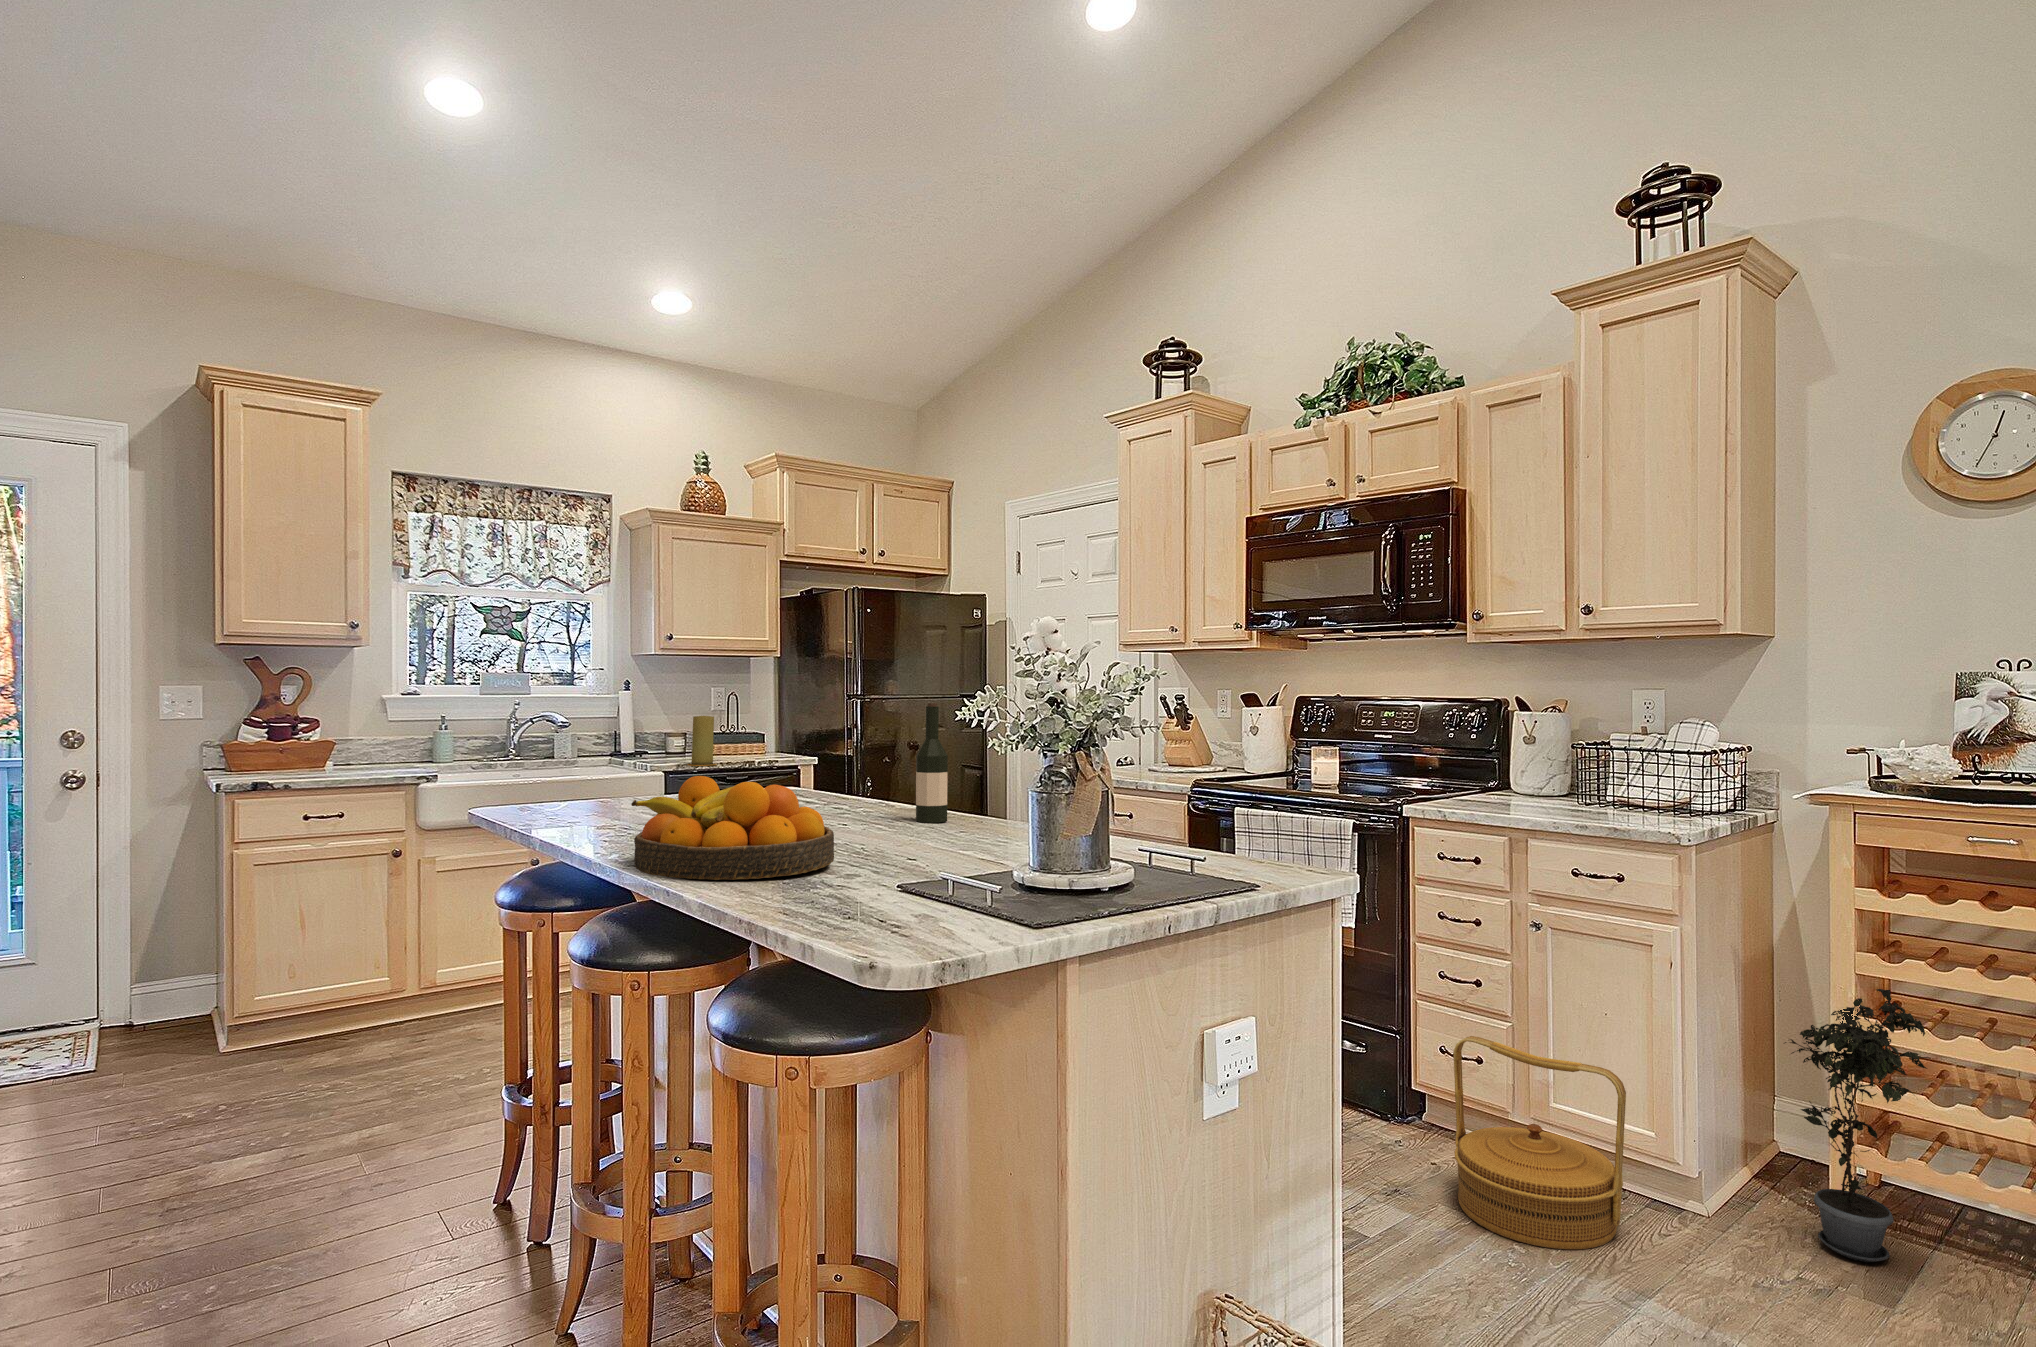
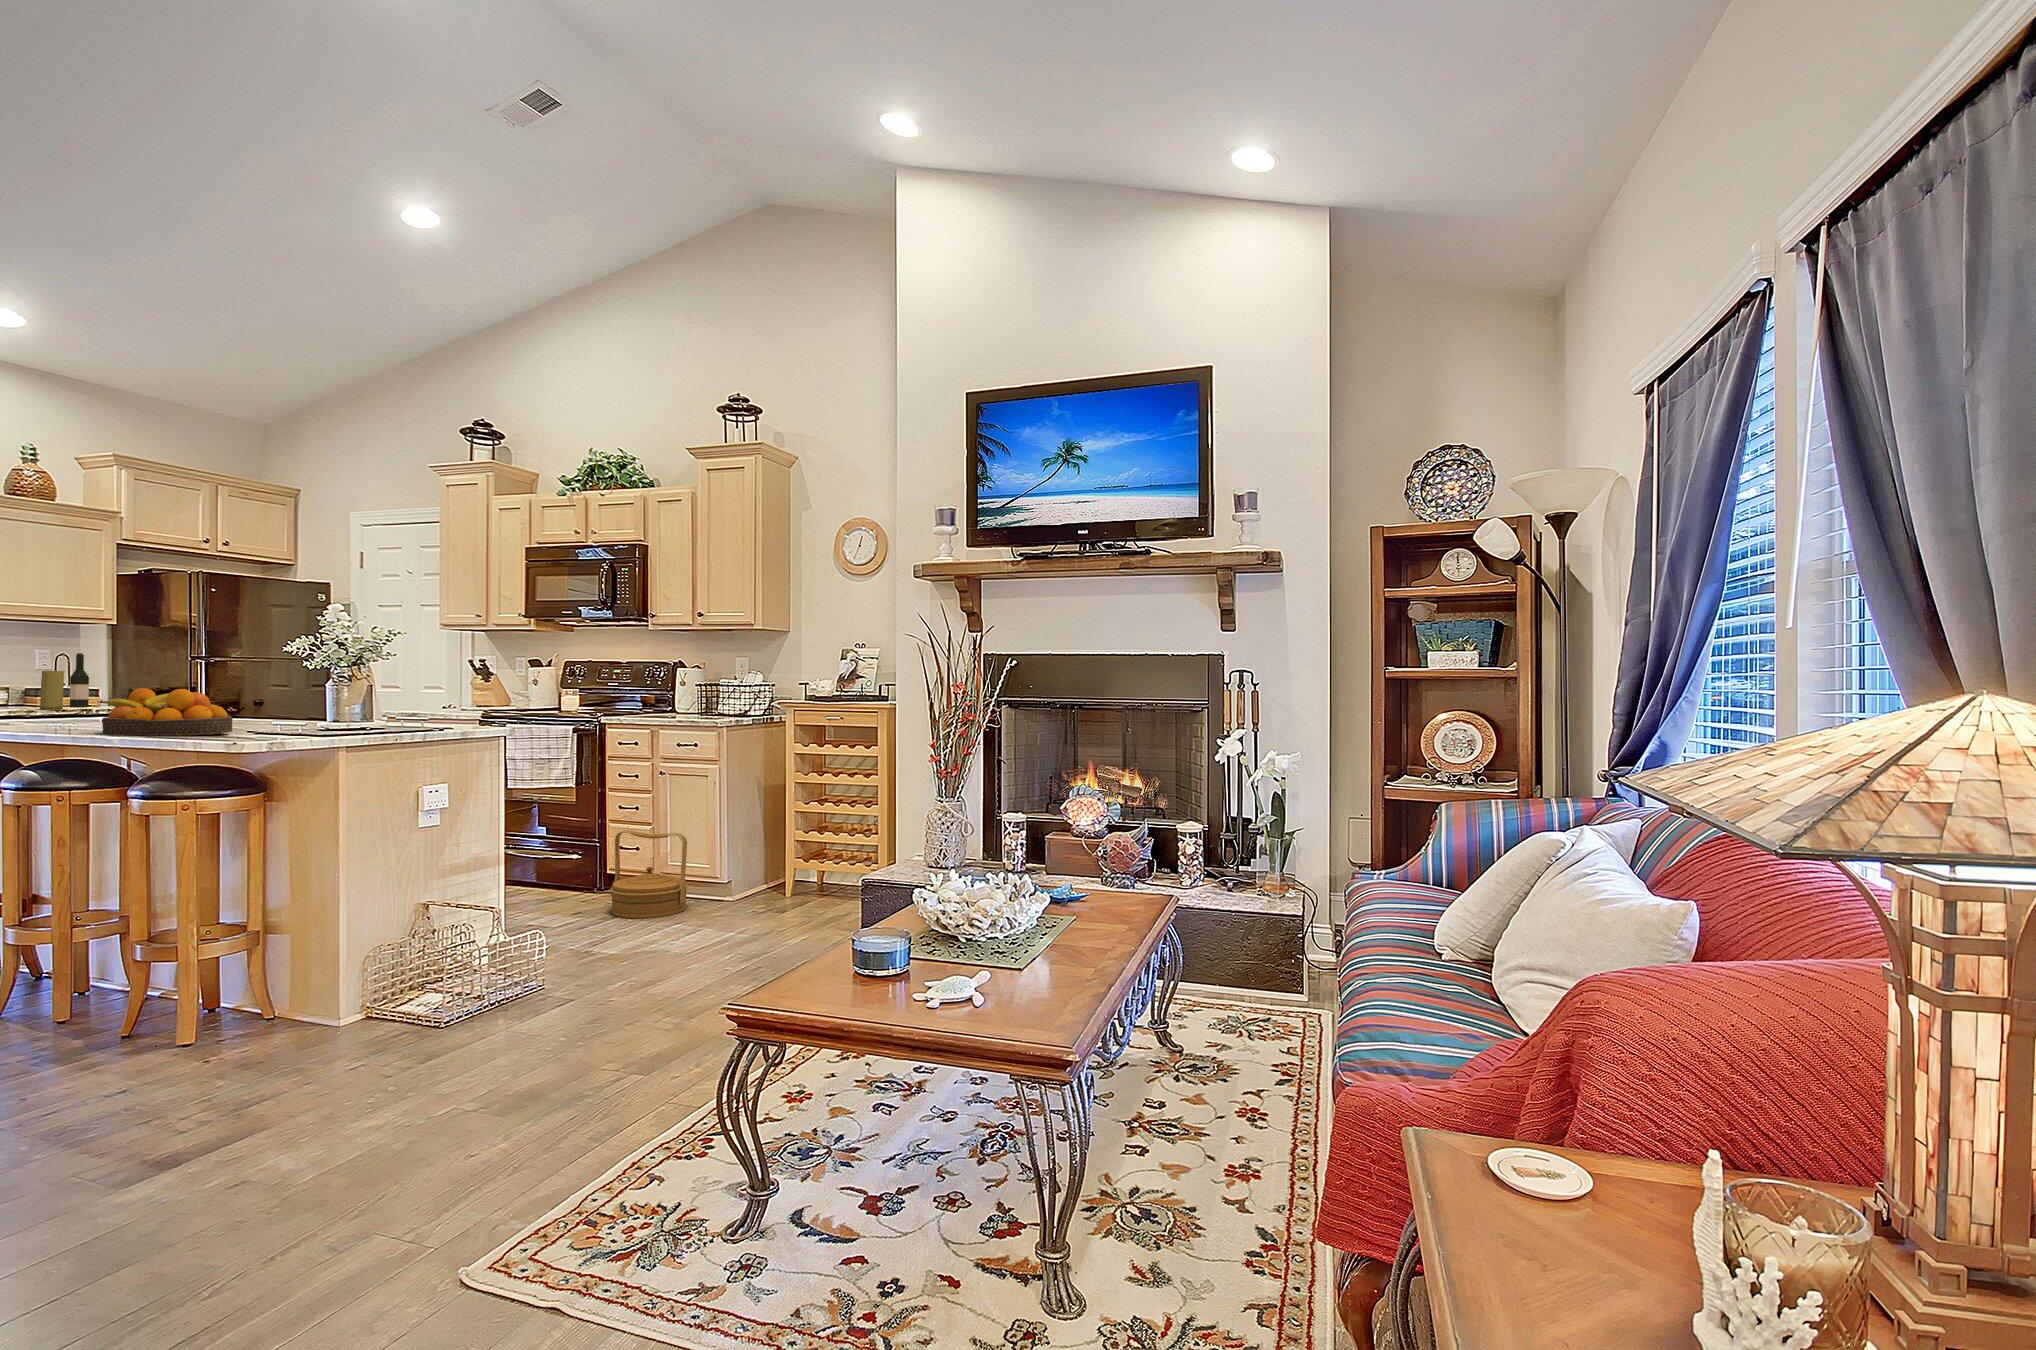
wine bottle: present [916,703,948,823] -> present [70,653,89,707]
potted plant: present [1785,989,1930,1262] -> none [762,786,812,904]

